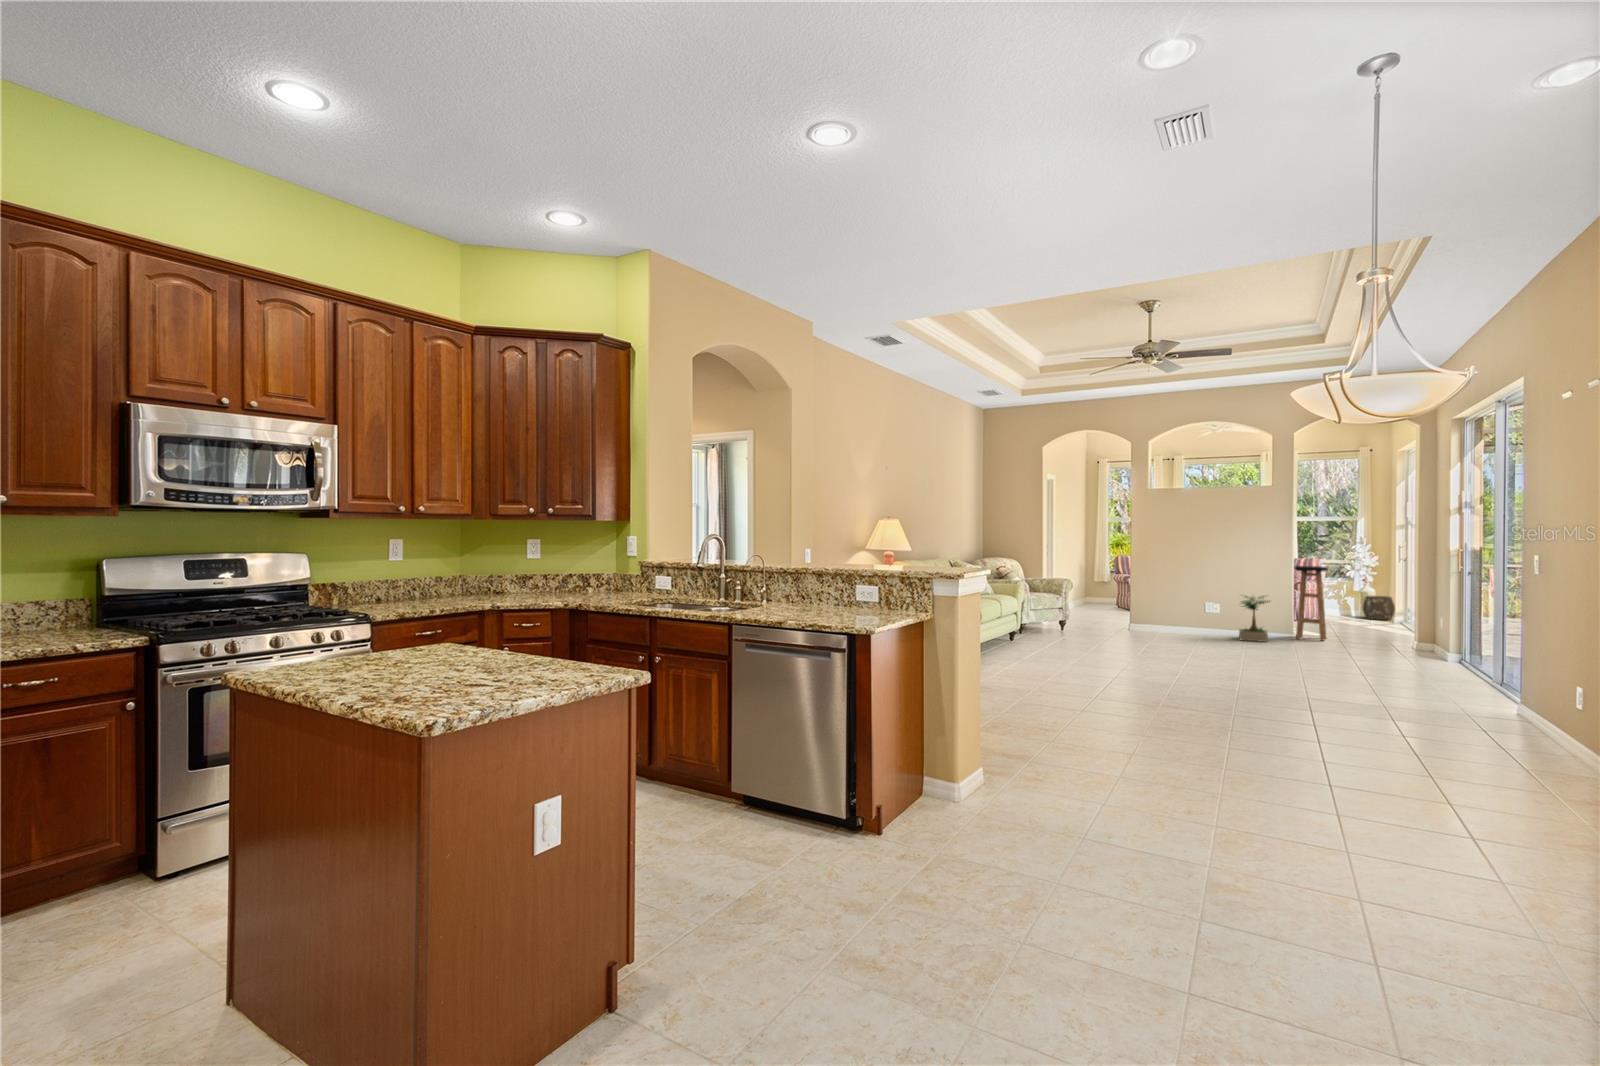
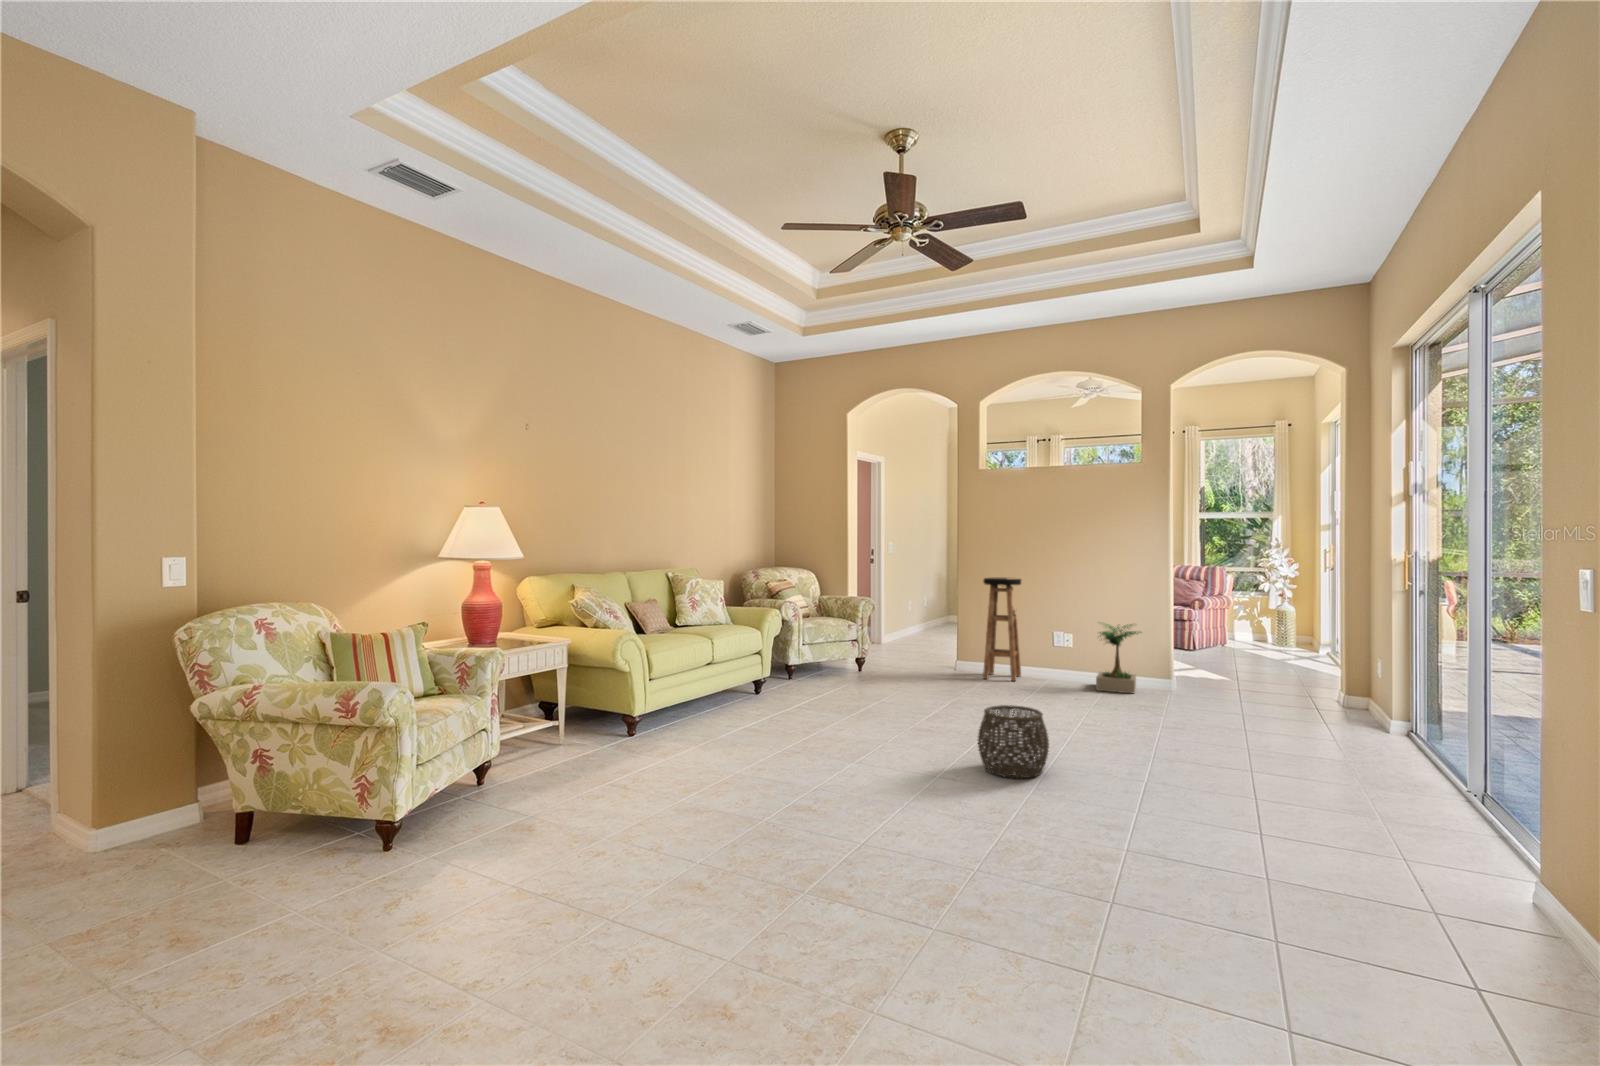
bar stool: present [1295,566,1328,641] -> present [983,578,1022,681]
woven basket: present [1362,596,1395,620] -> present [977,705,1049,778]

